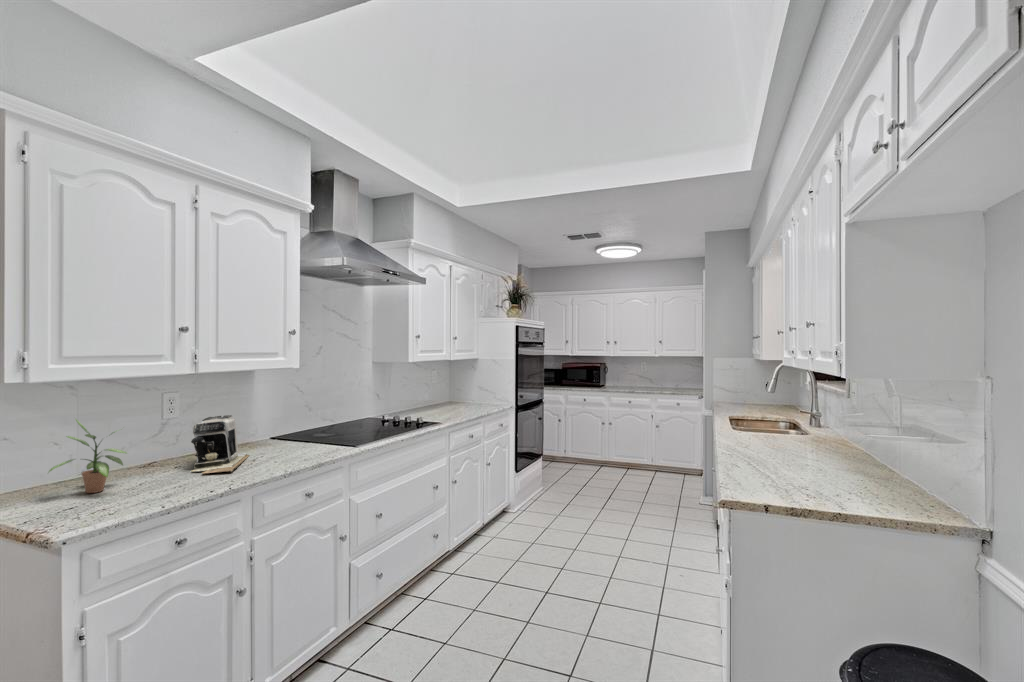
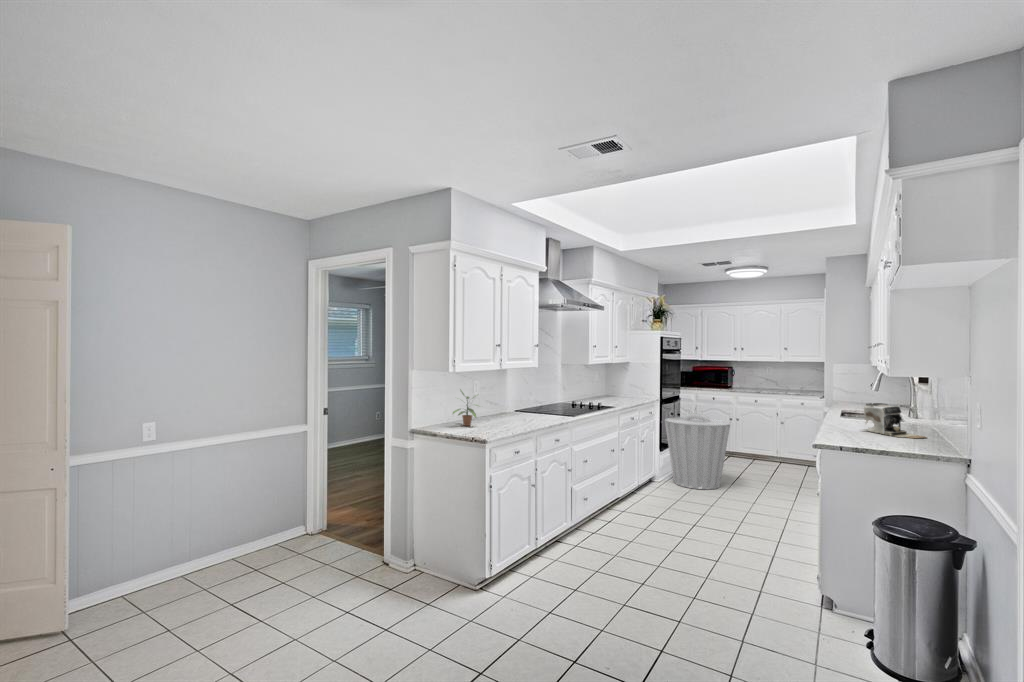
coffee maker: present [191,415,250,473] -> present [862,403,927,438]
trash can: none [520,425,600,525] -> present [665,413,730,489]

